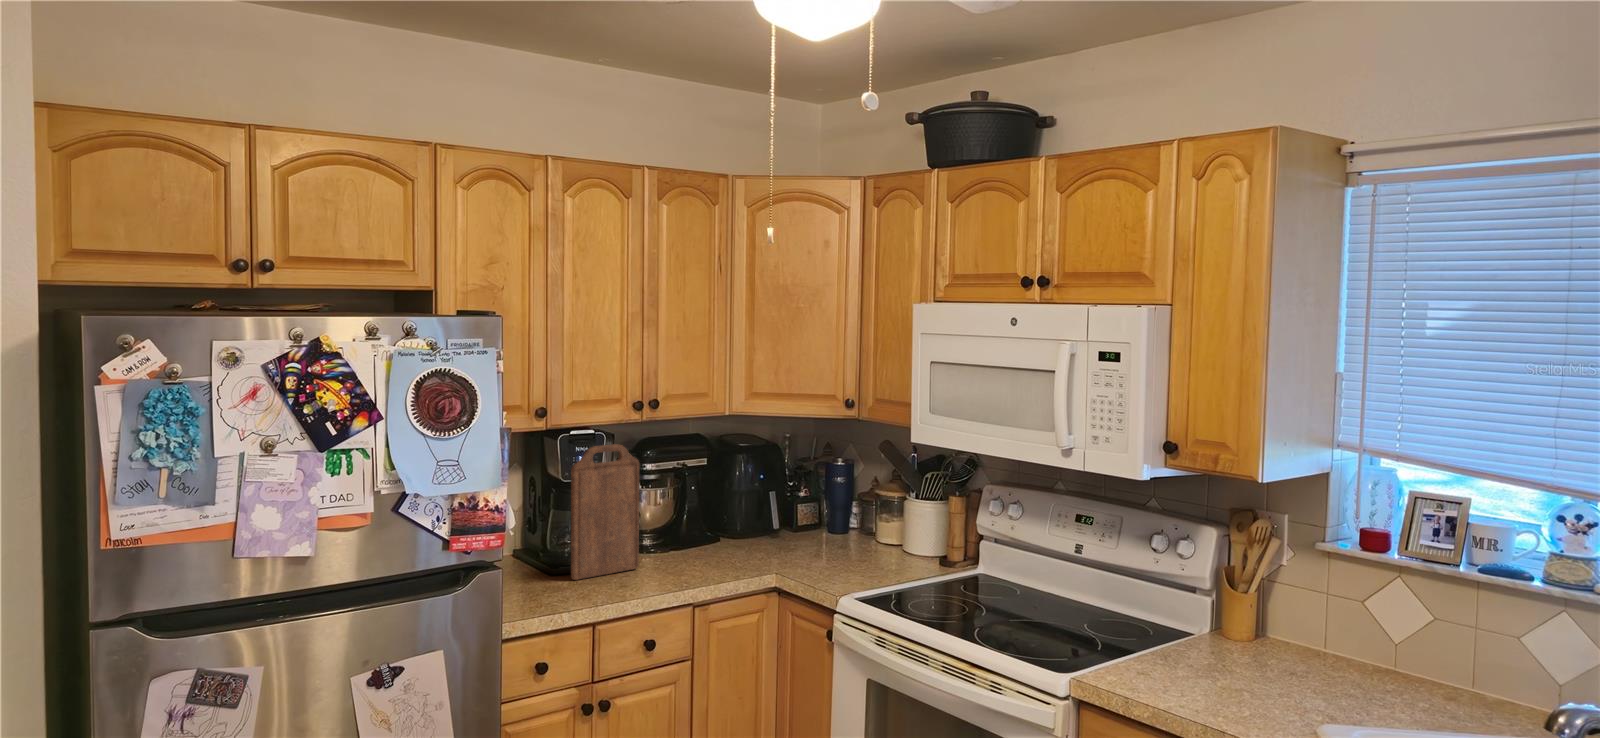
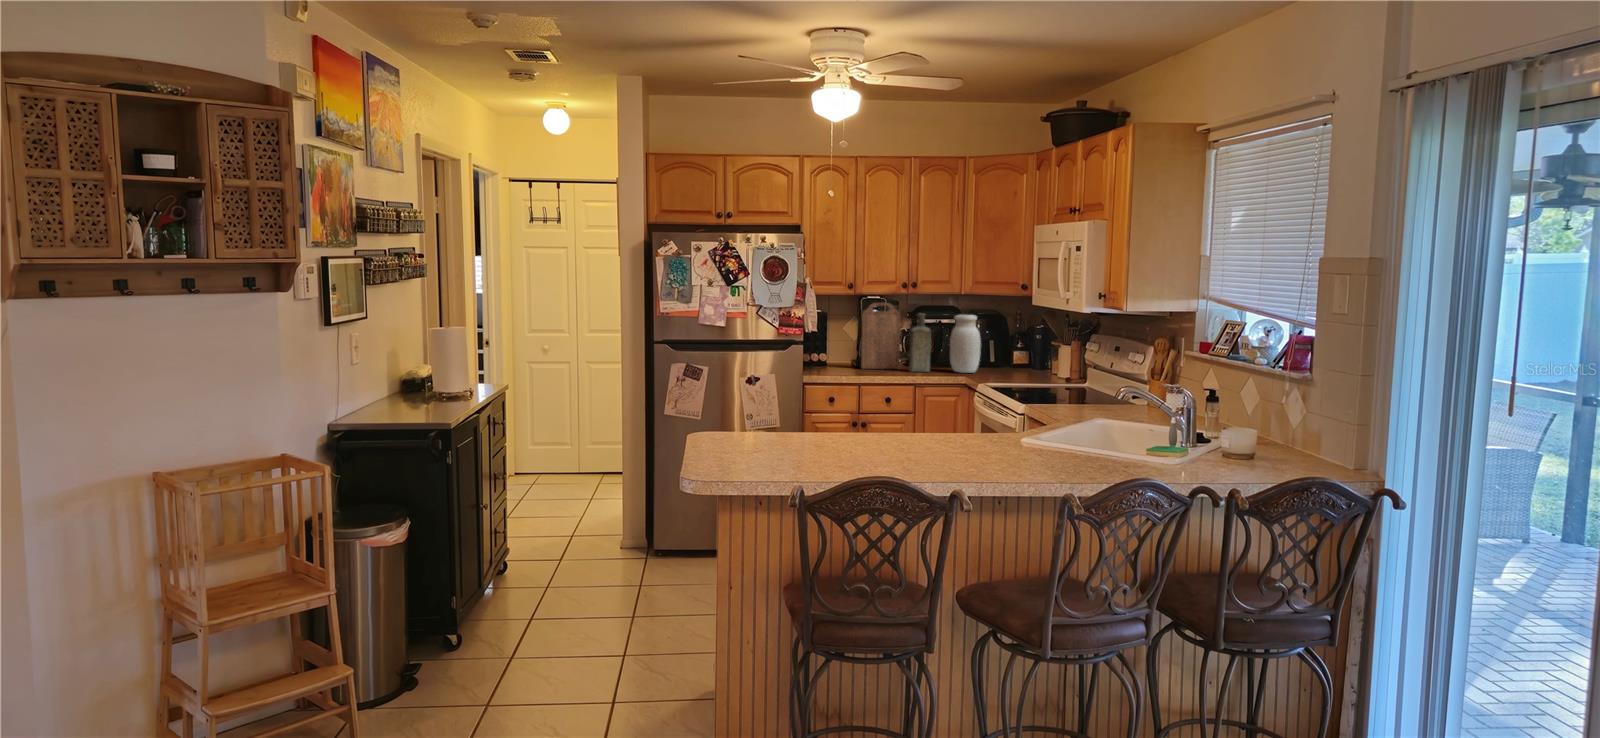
jar: none [734,458,790,567] -> present [950,315,981,373]
bottle: none [661,463,710,577] -> present [909,314,931,372]

